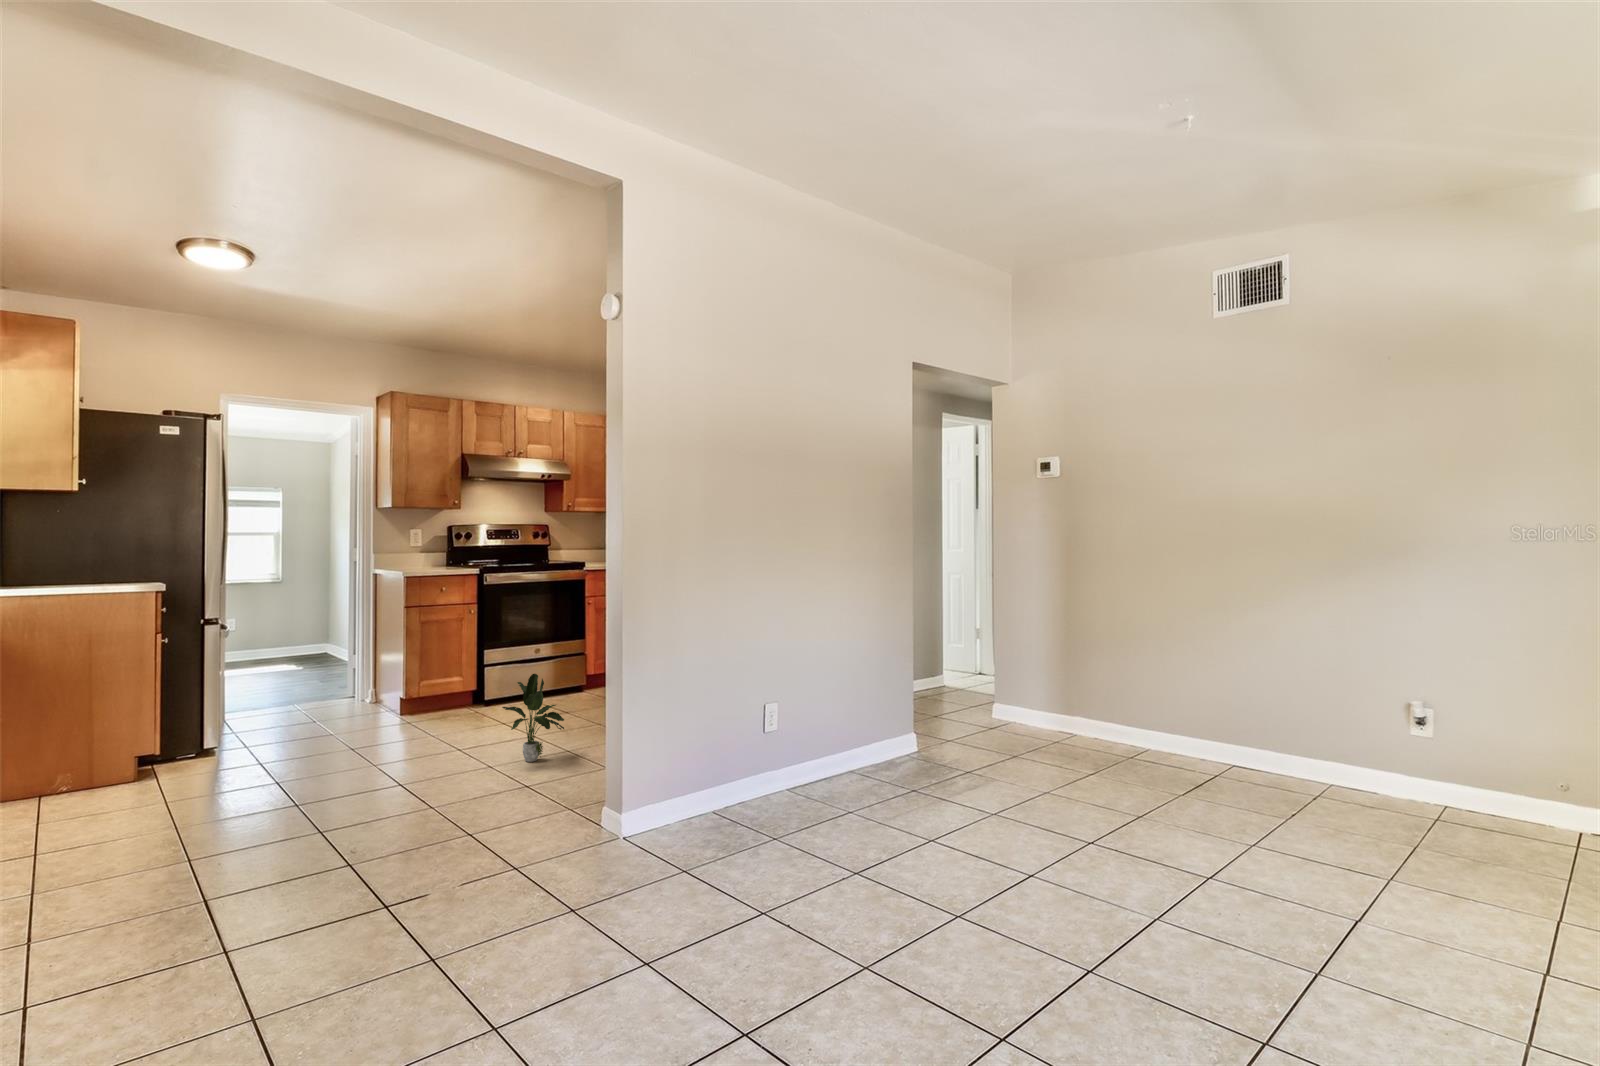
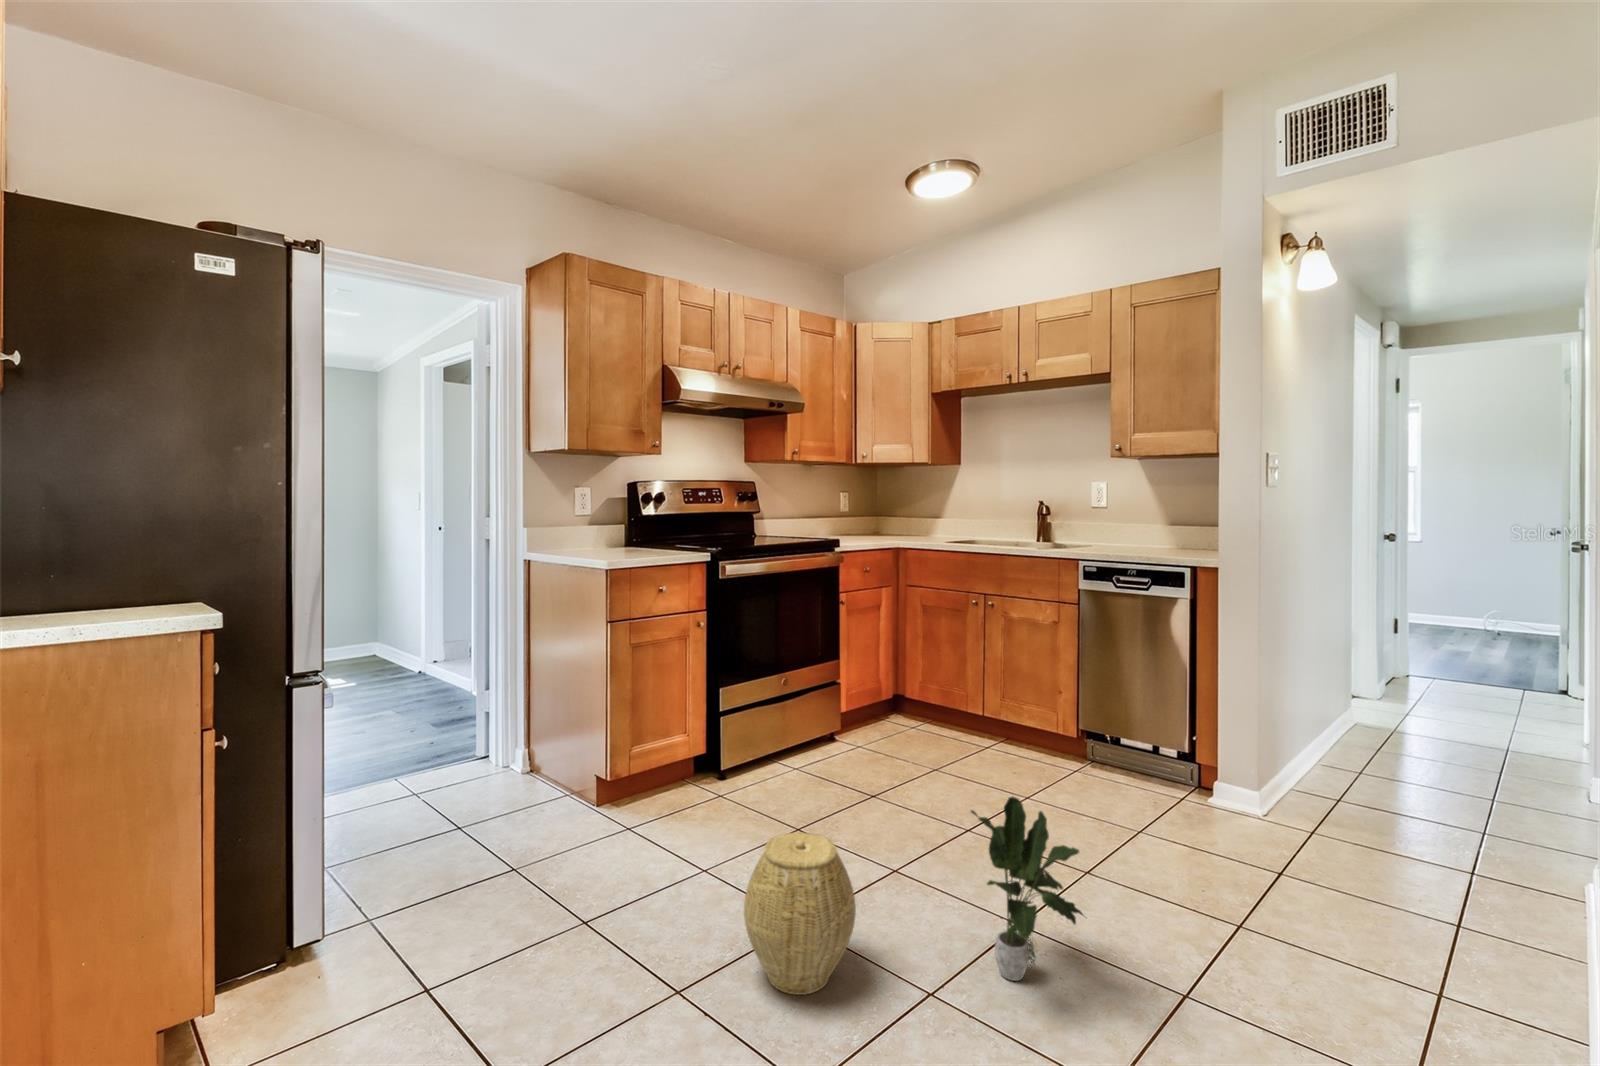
woven basket: none [399,693,459,764] -> present [744,832,856,995]

